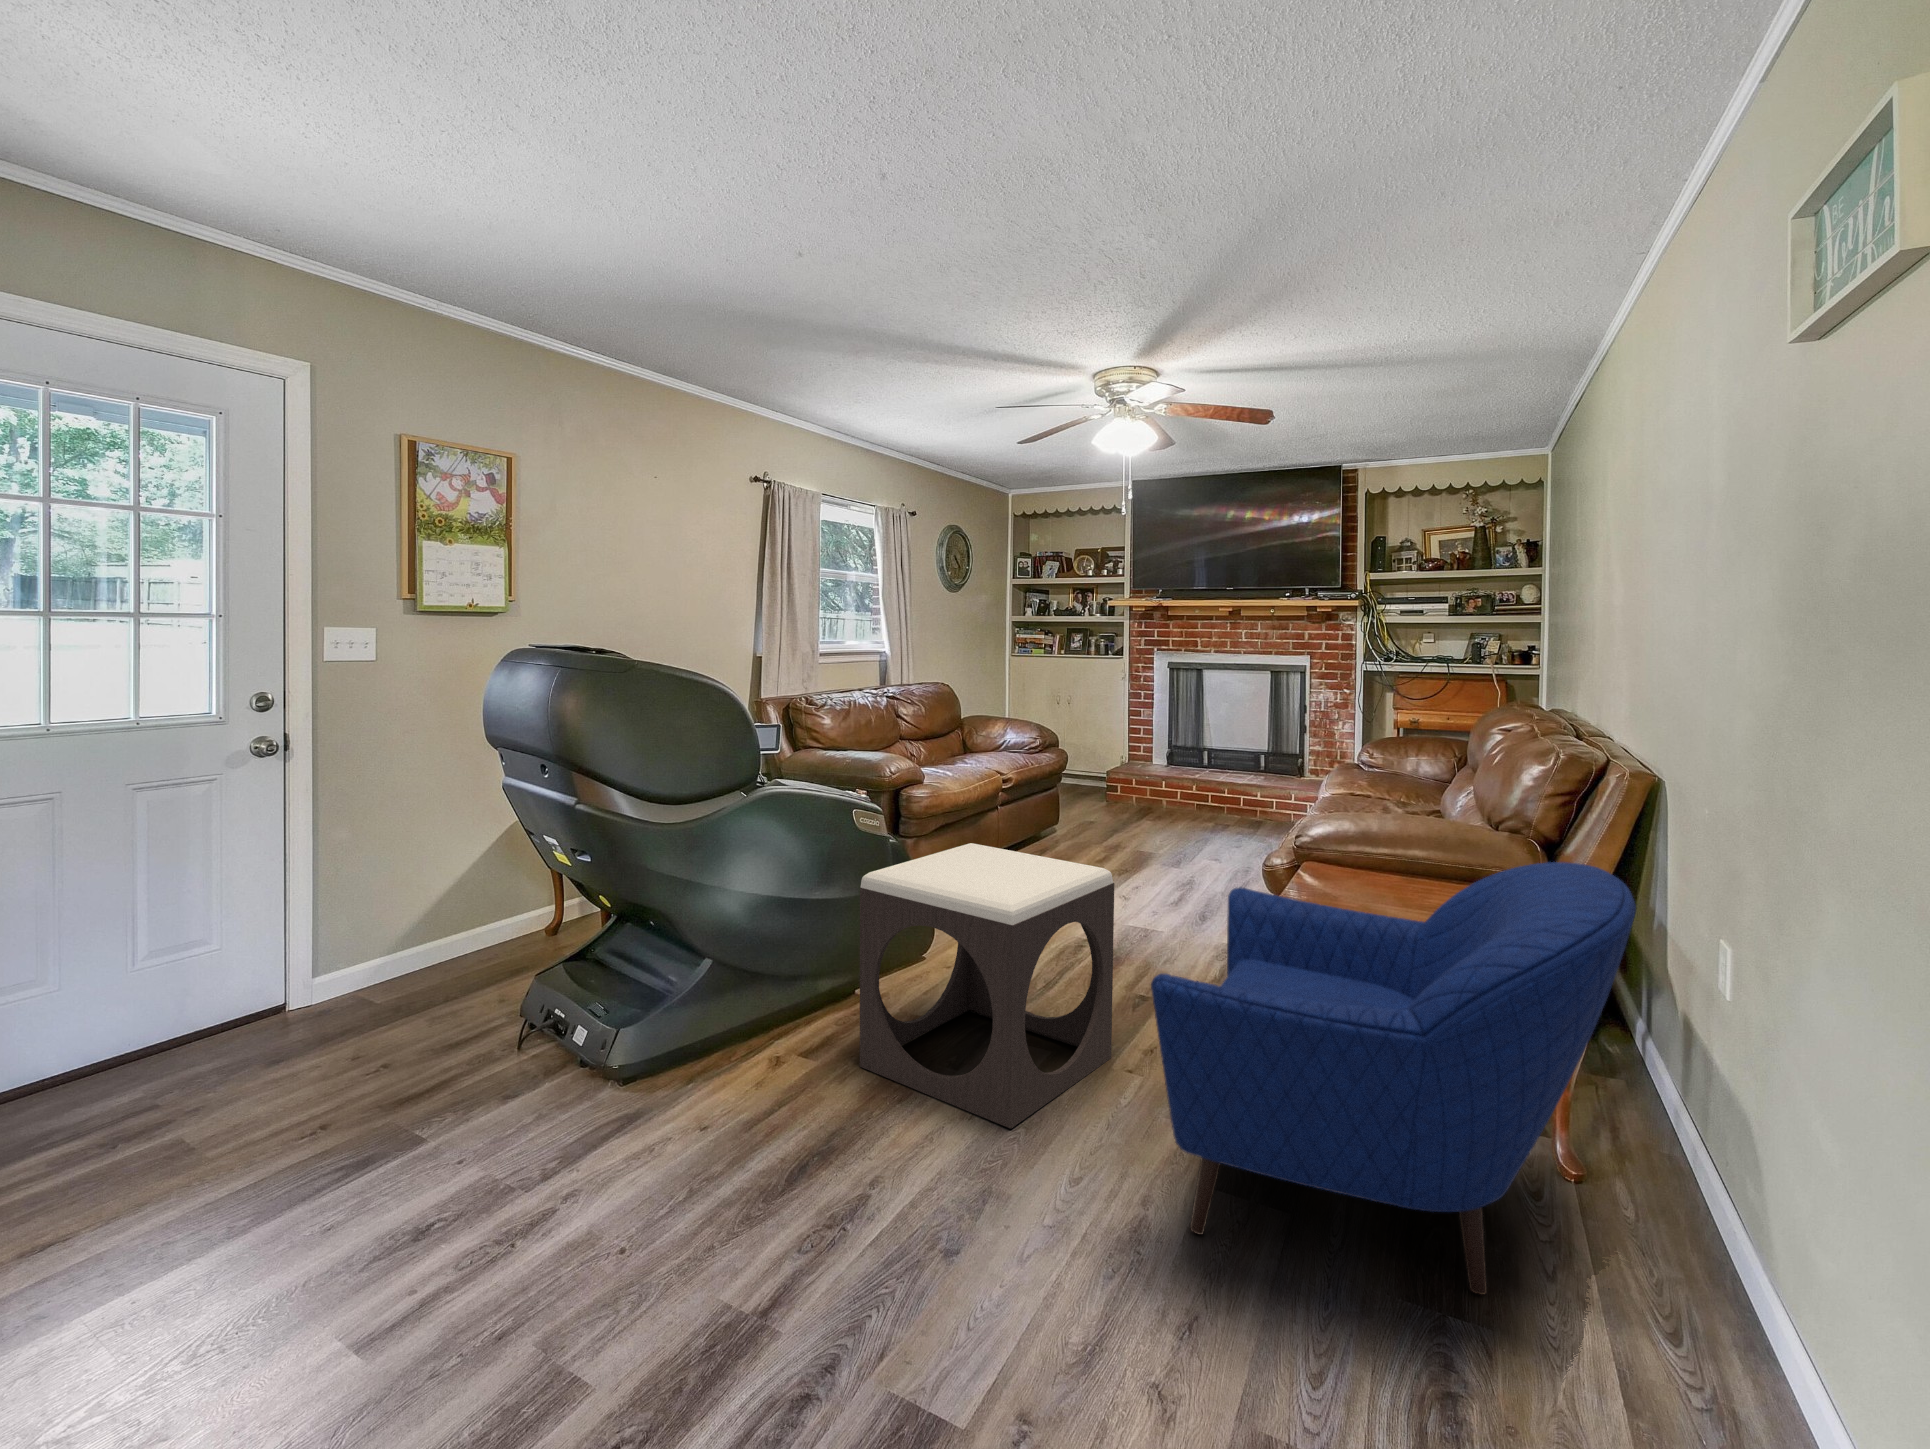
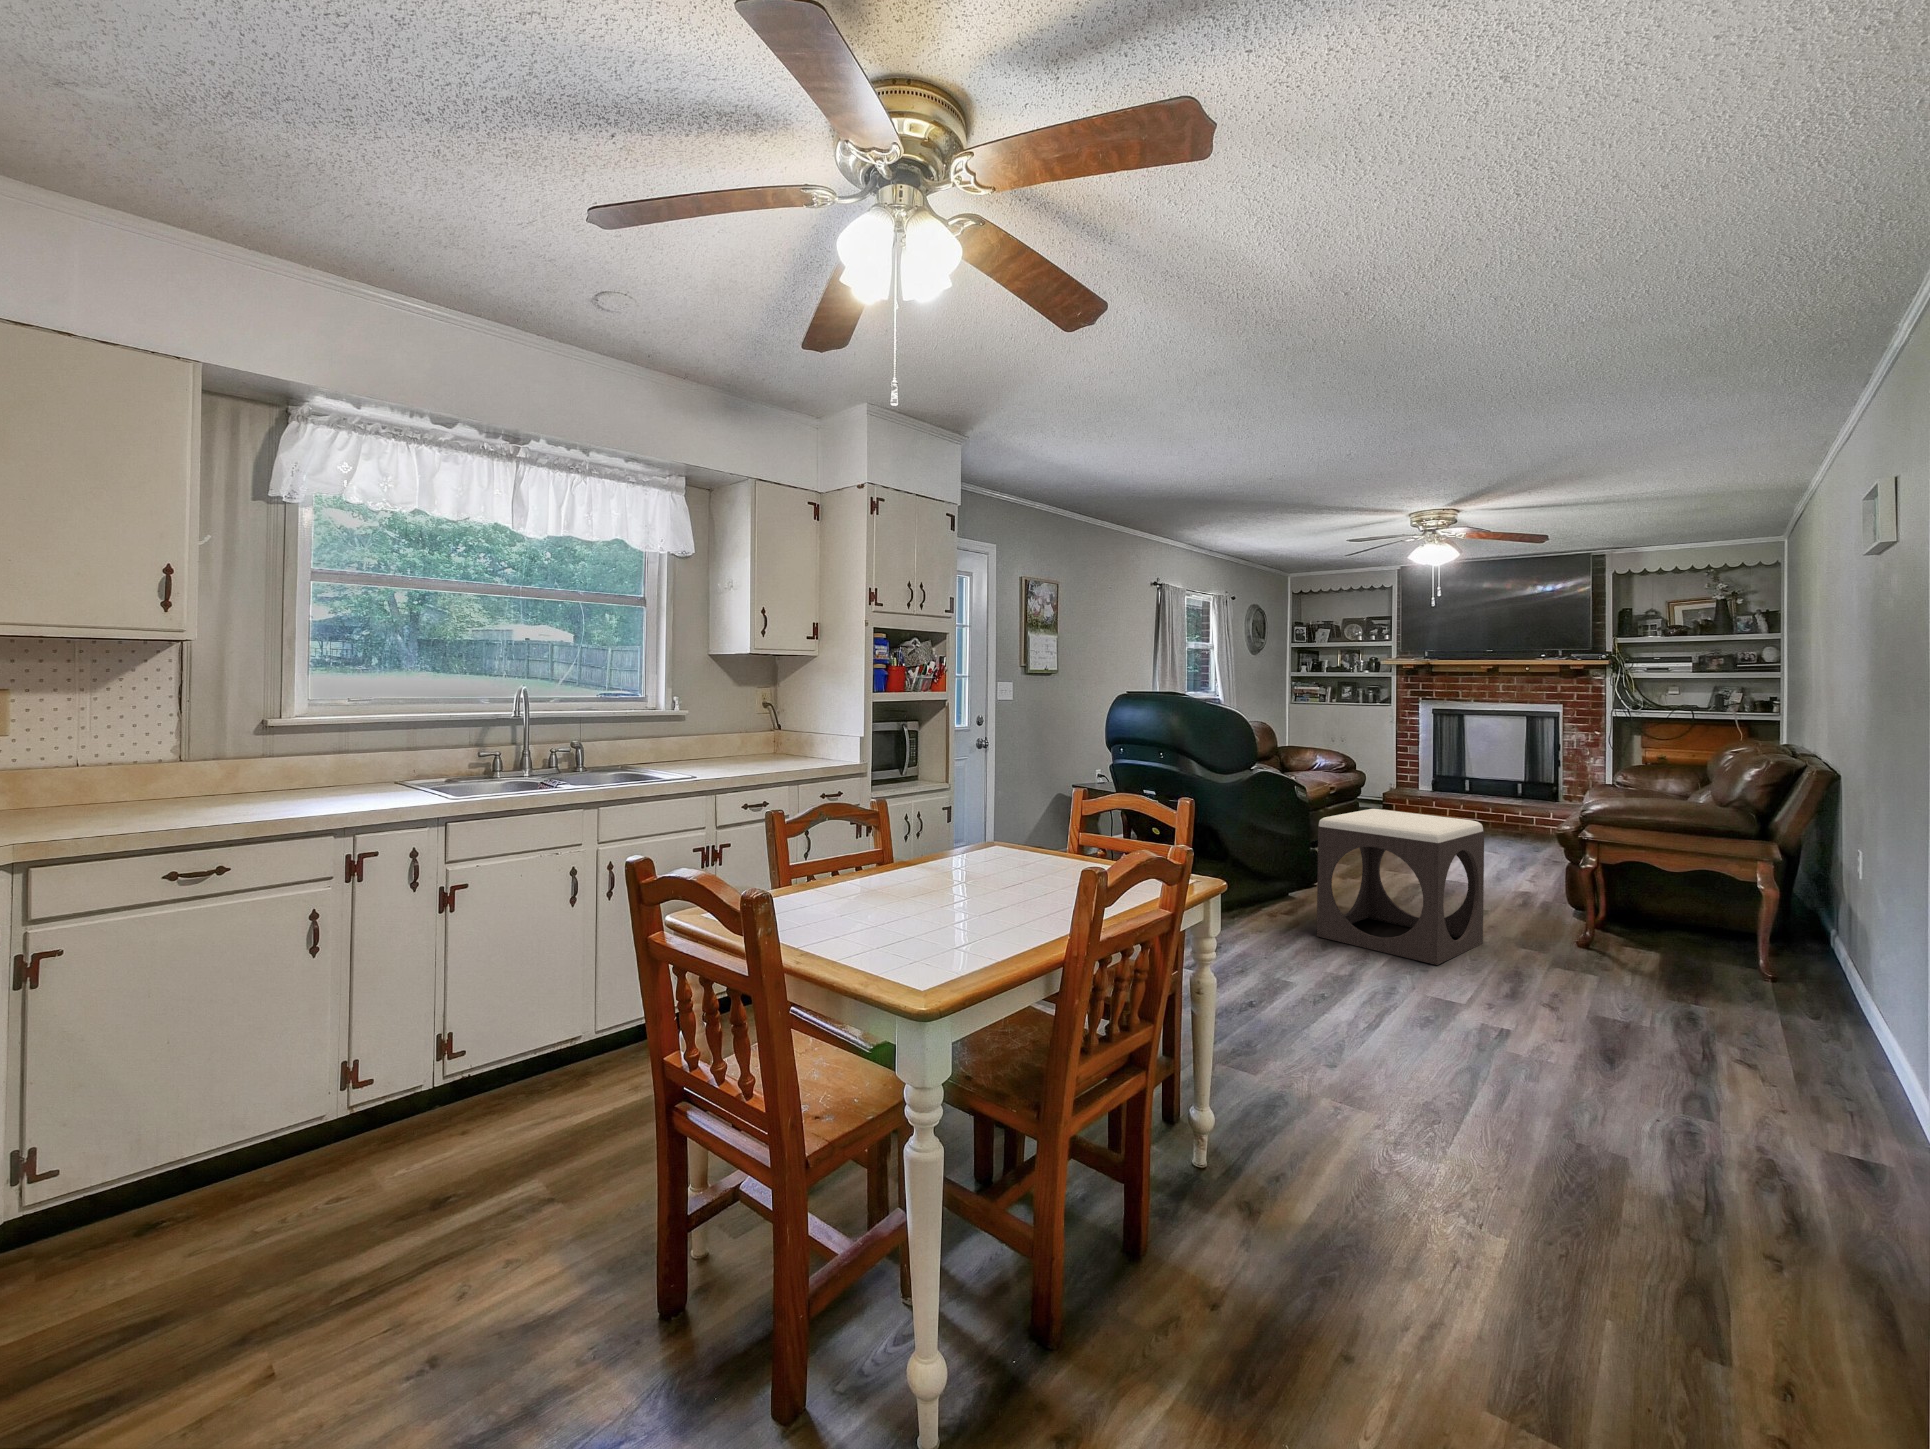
armchair: present [1151,862,1636,1295] -> none [1556,807,1865,1038]

